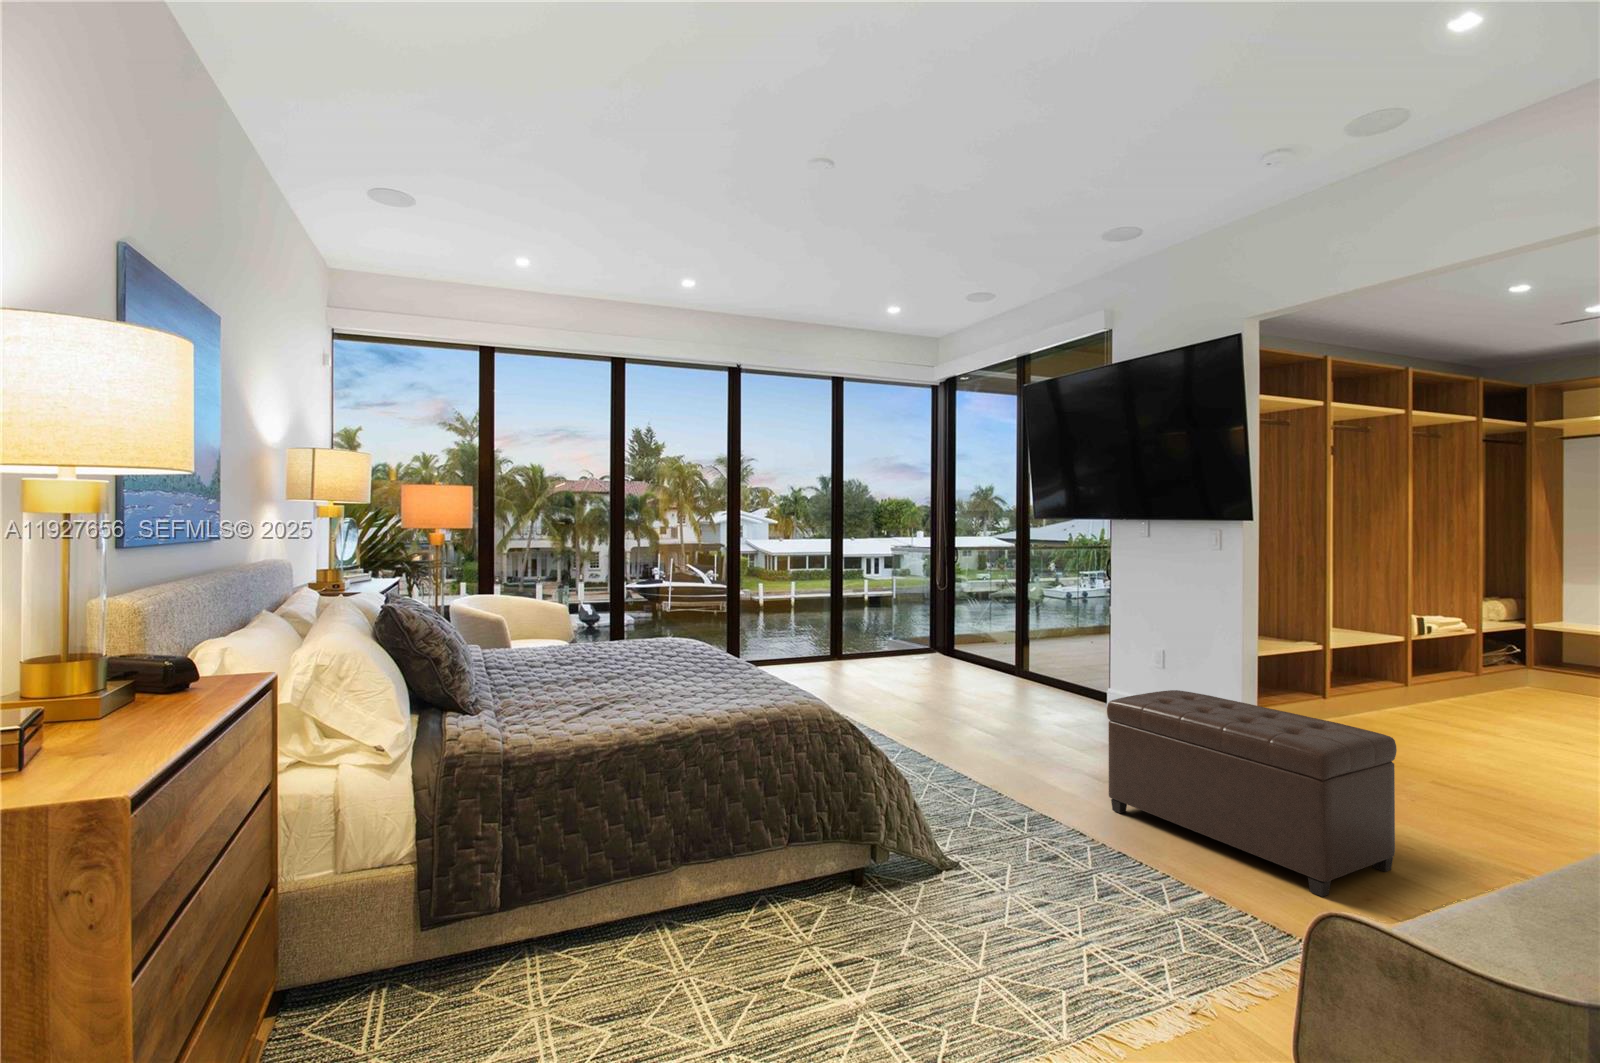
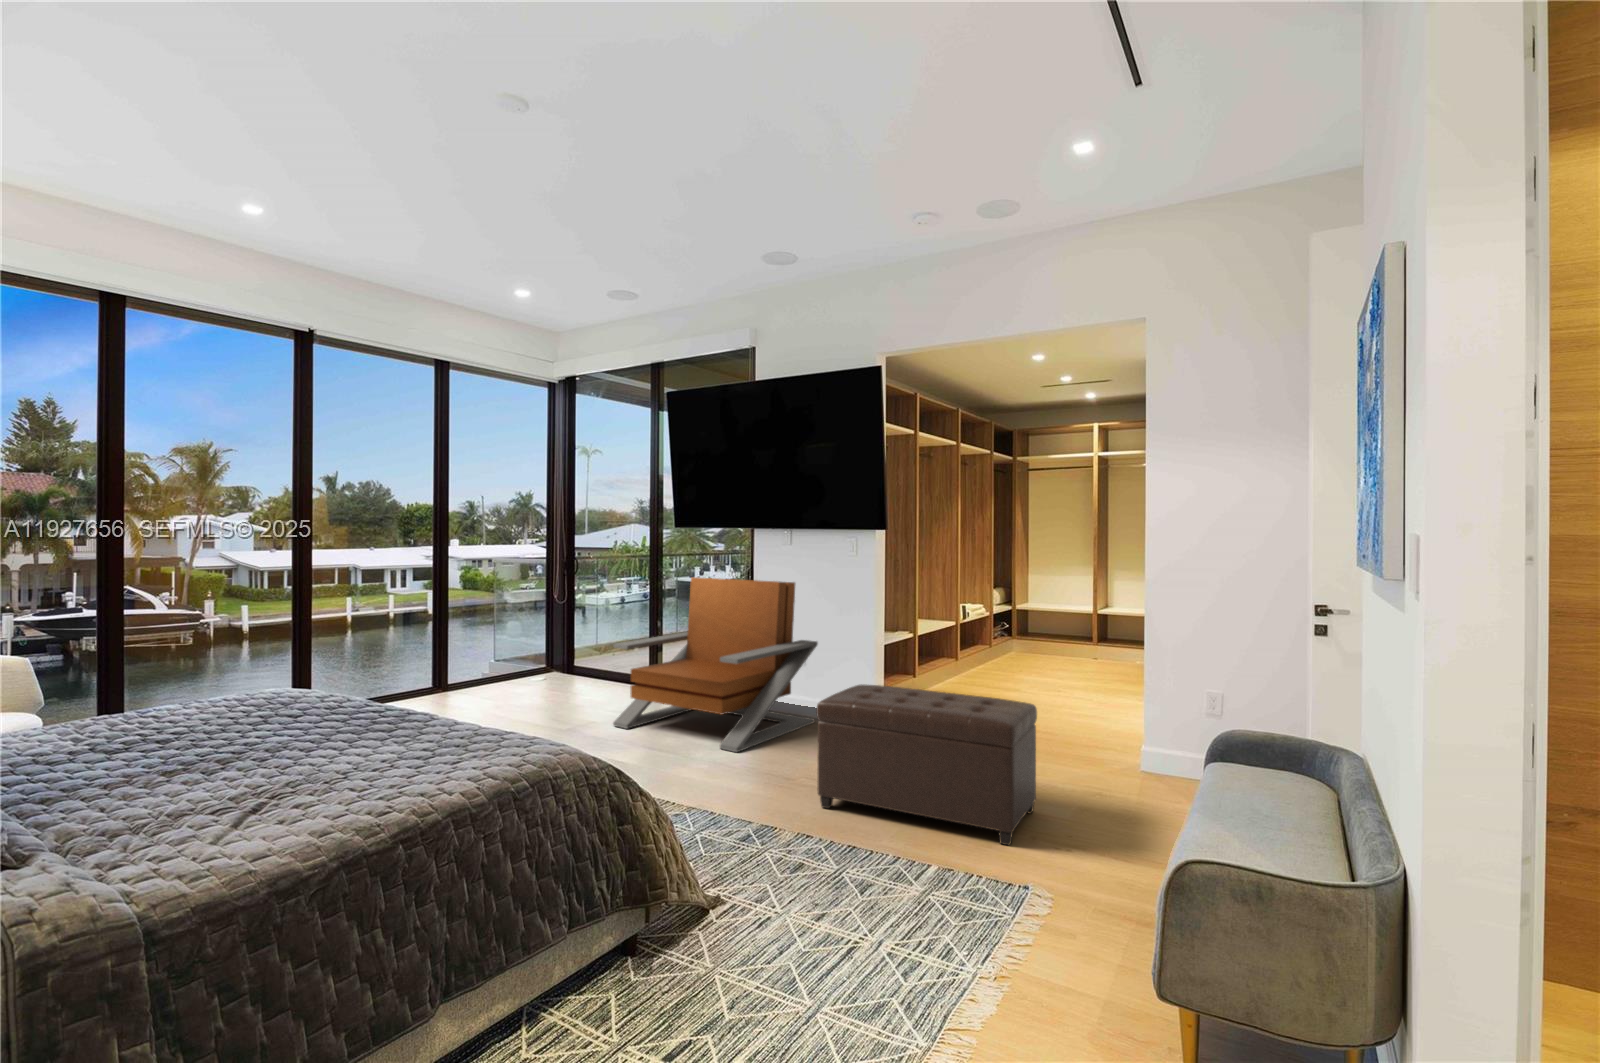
lounge chair: none [958,571,1168,746] -> present [613,577,818,752]

